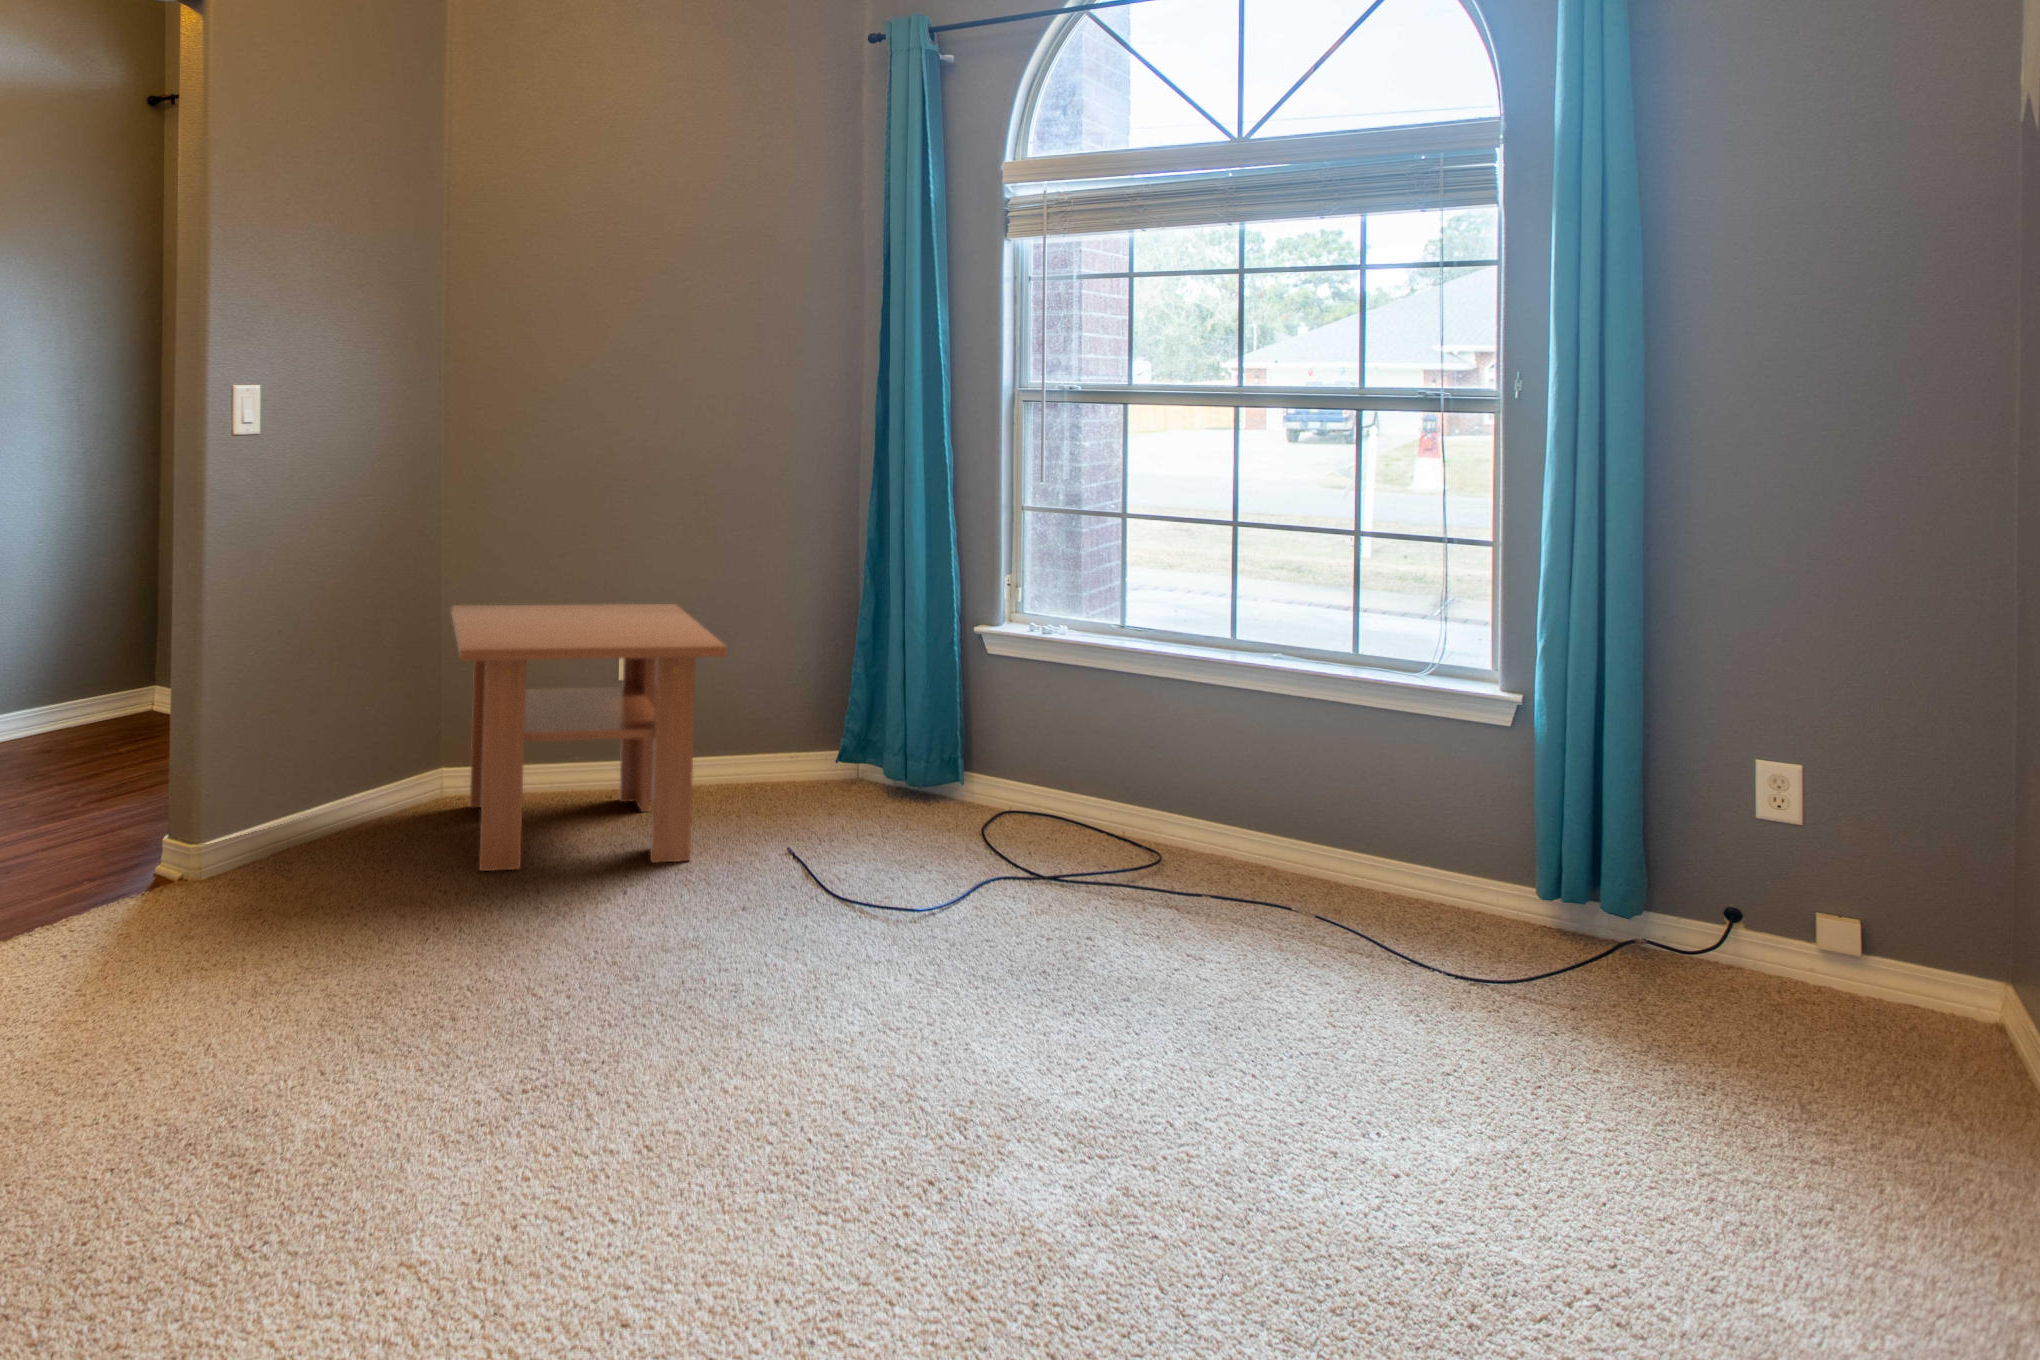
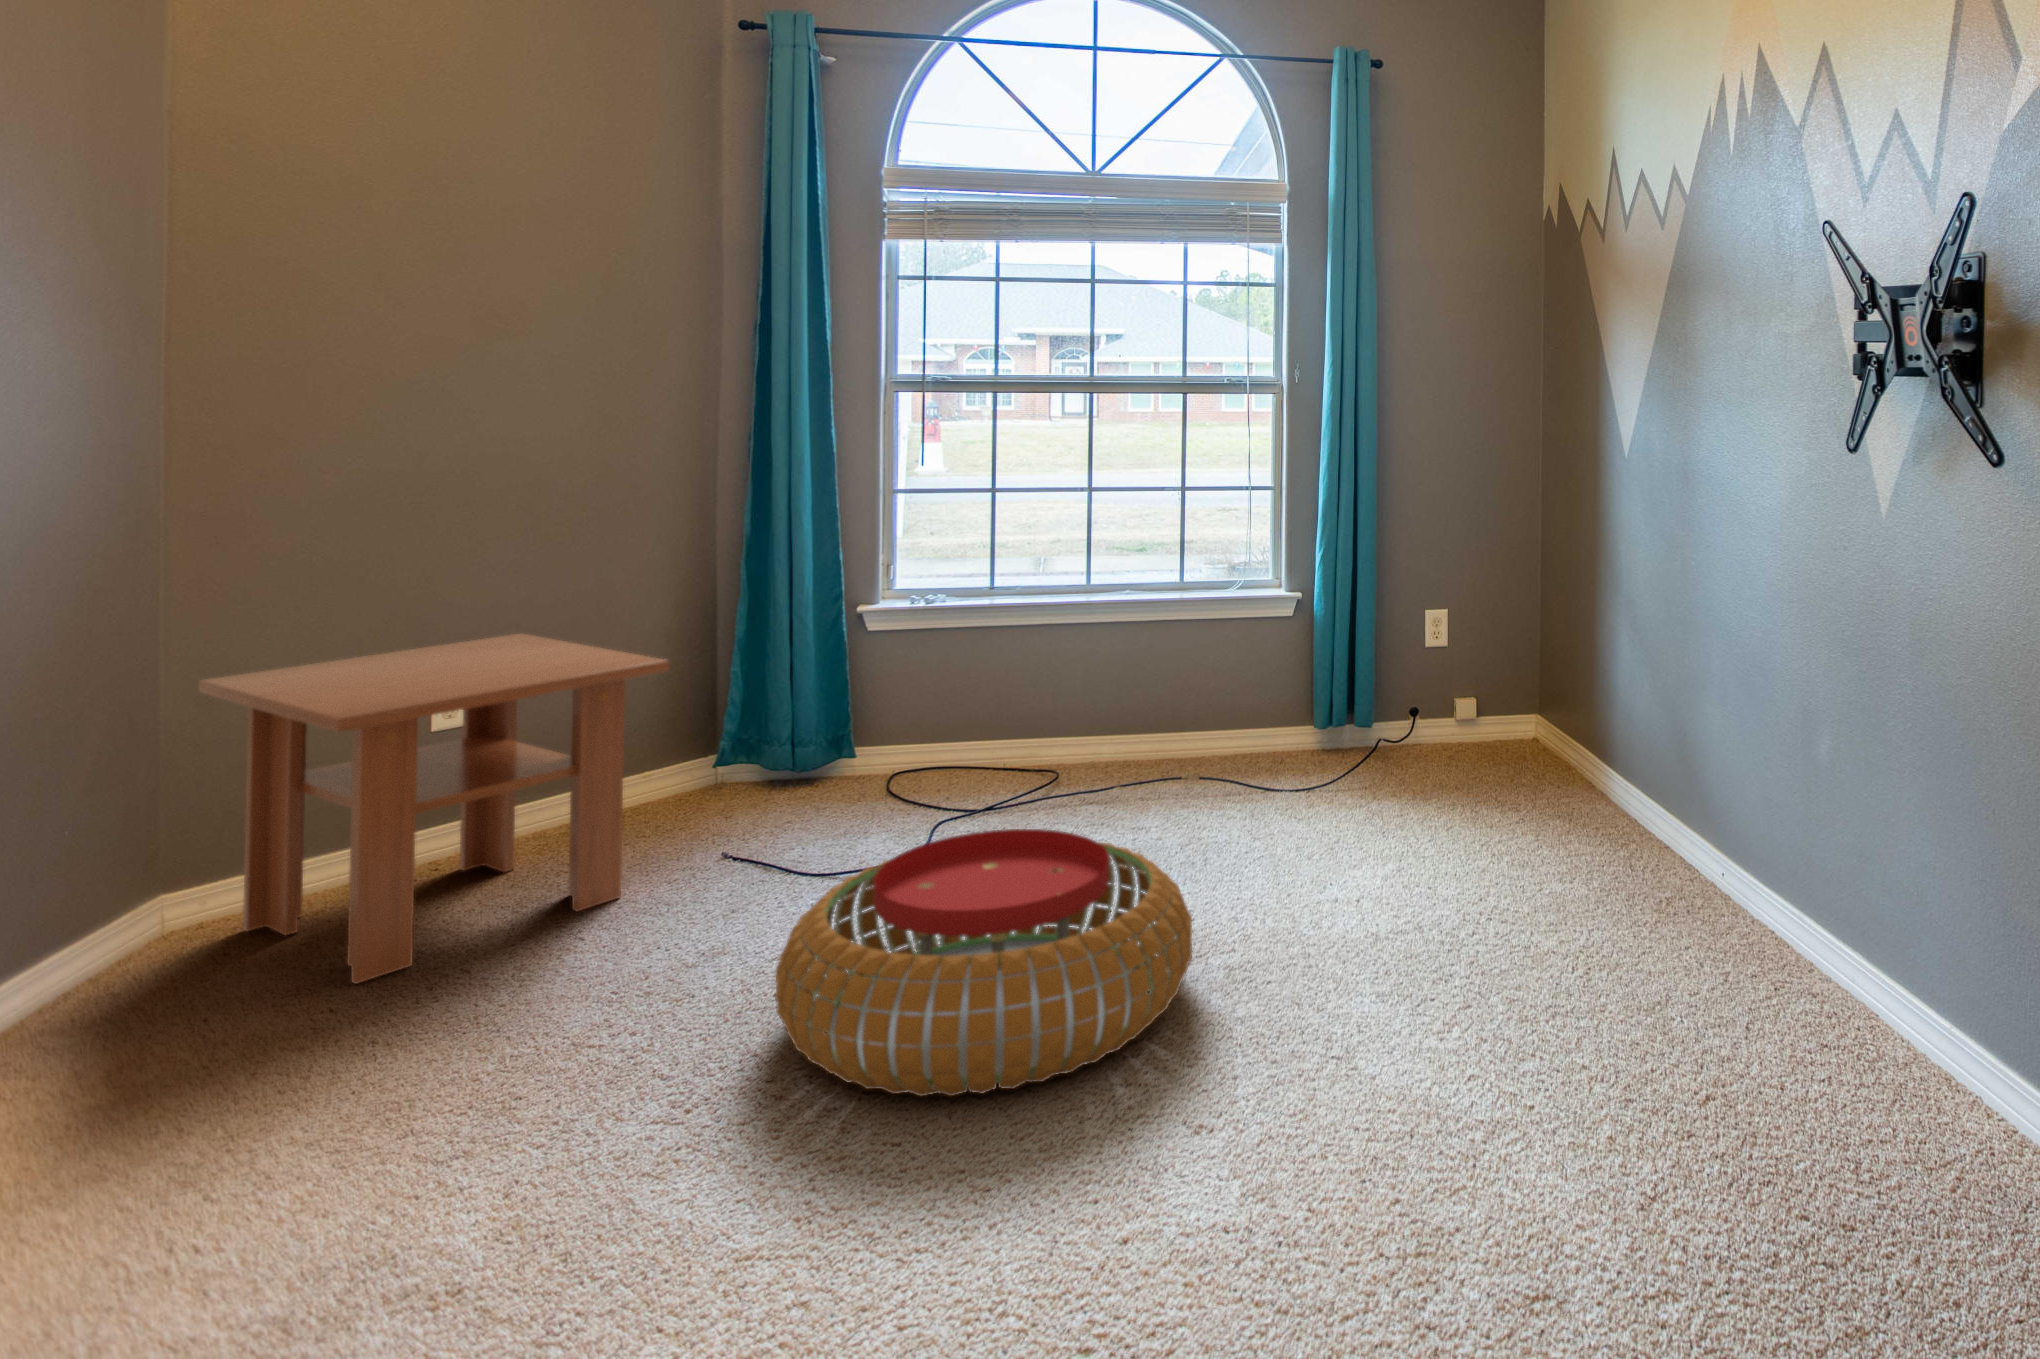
pouf: none [635,889,1100,1219] -> present [775,829,1192,1097]

